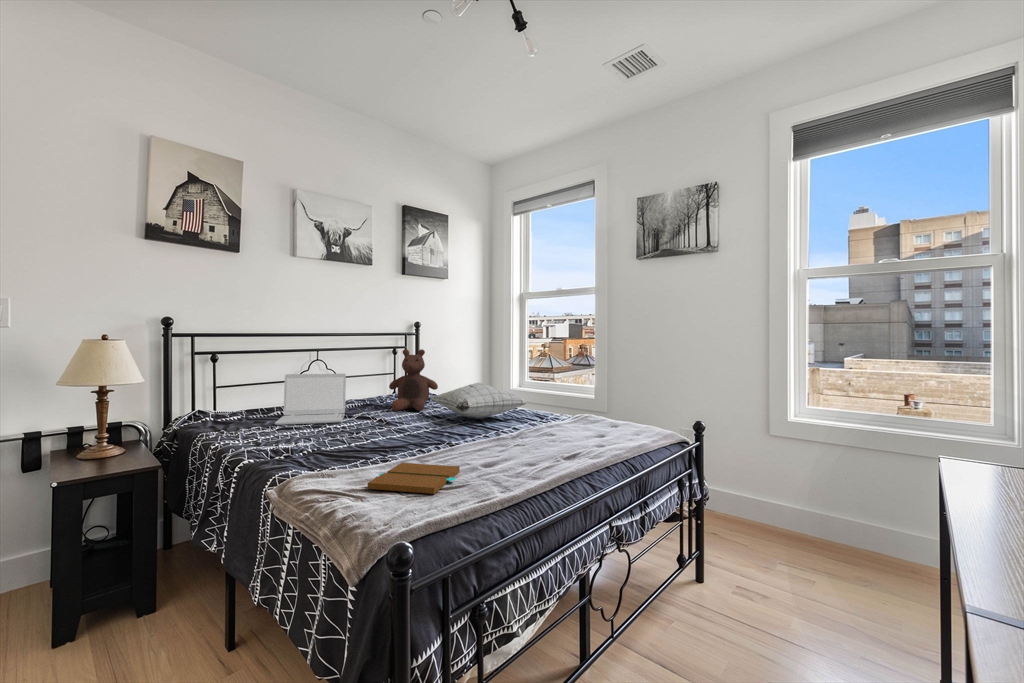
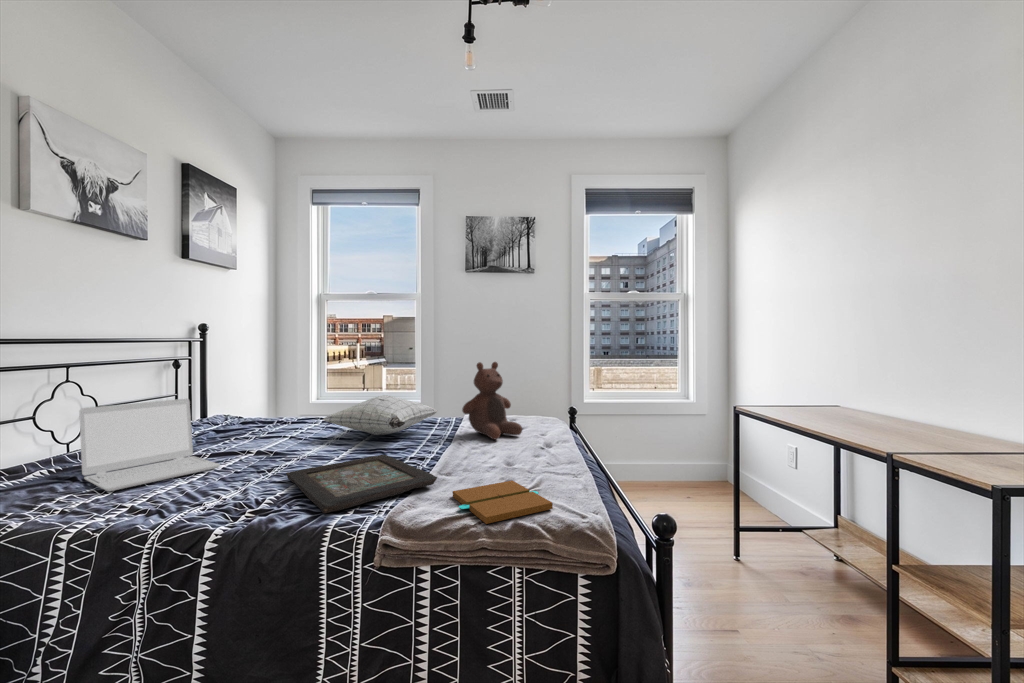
stuffed bear: present [389,349,438,411] -> present [462,362,522,439]
decorative tray: none [313,430,430,457] -> present [286,455,437,513]

